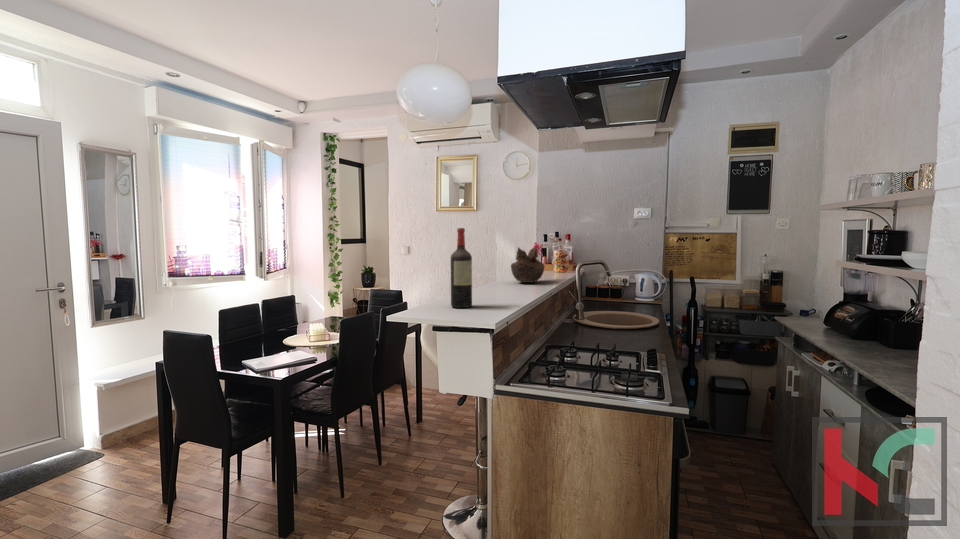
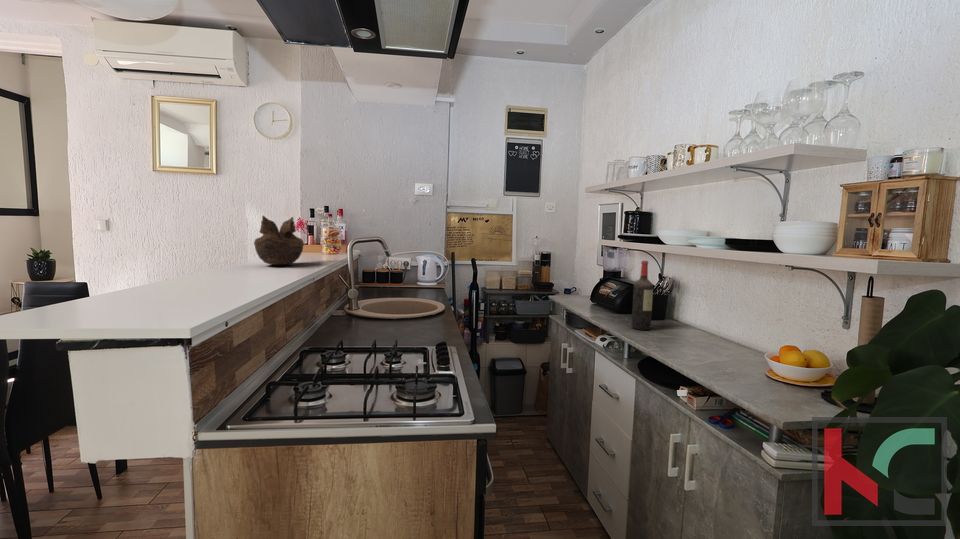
wine bottle: present [451,228,472,308] -> present [631,261,653,330]

